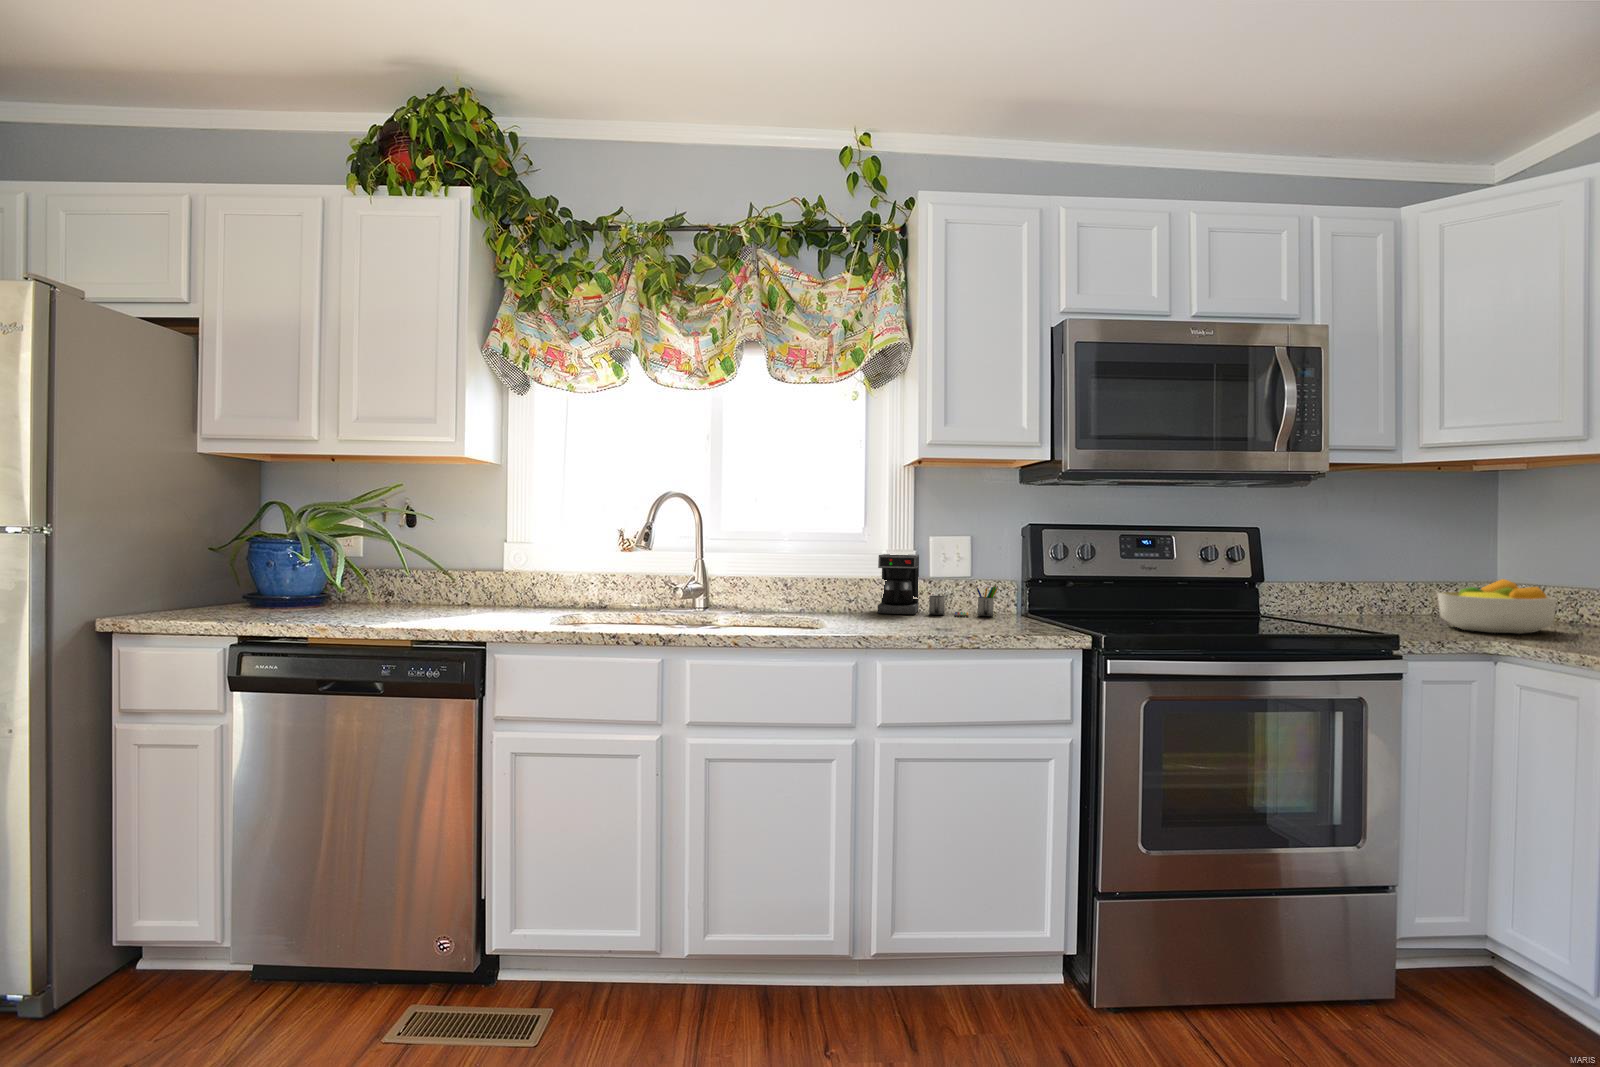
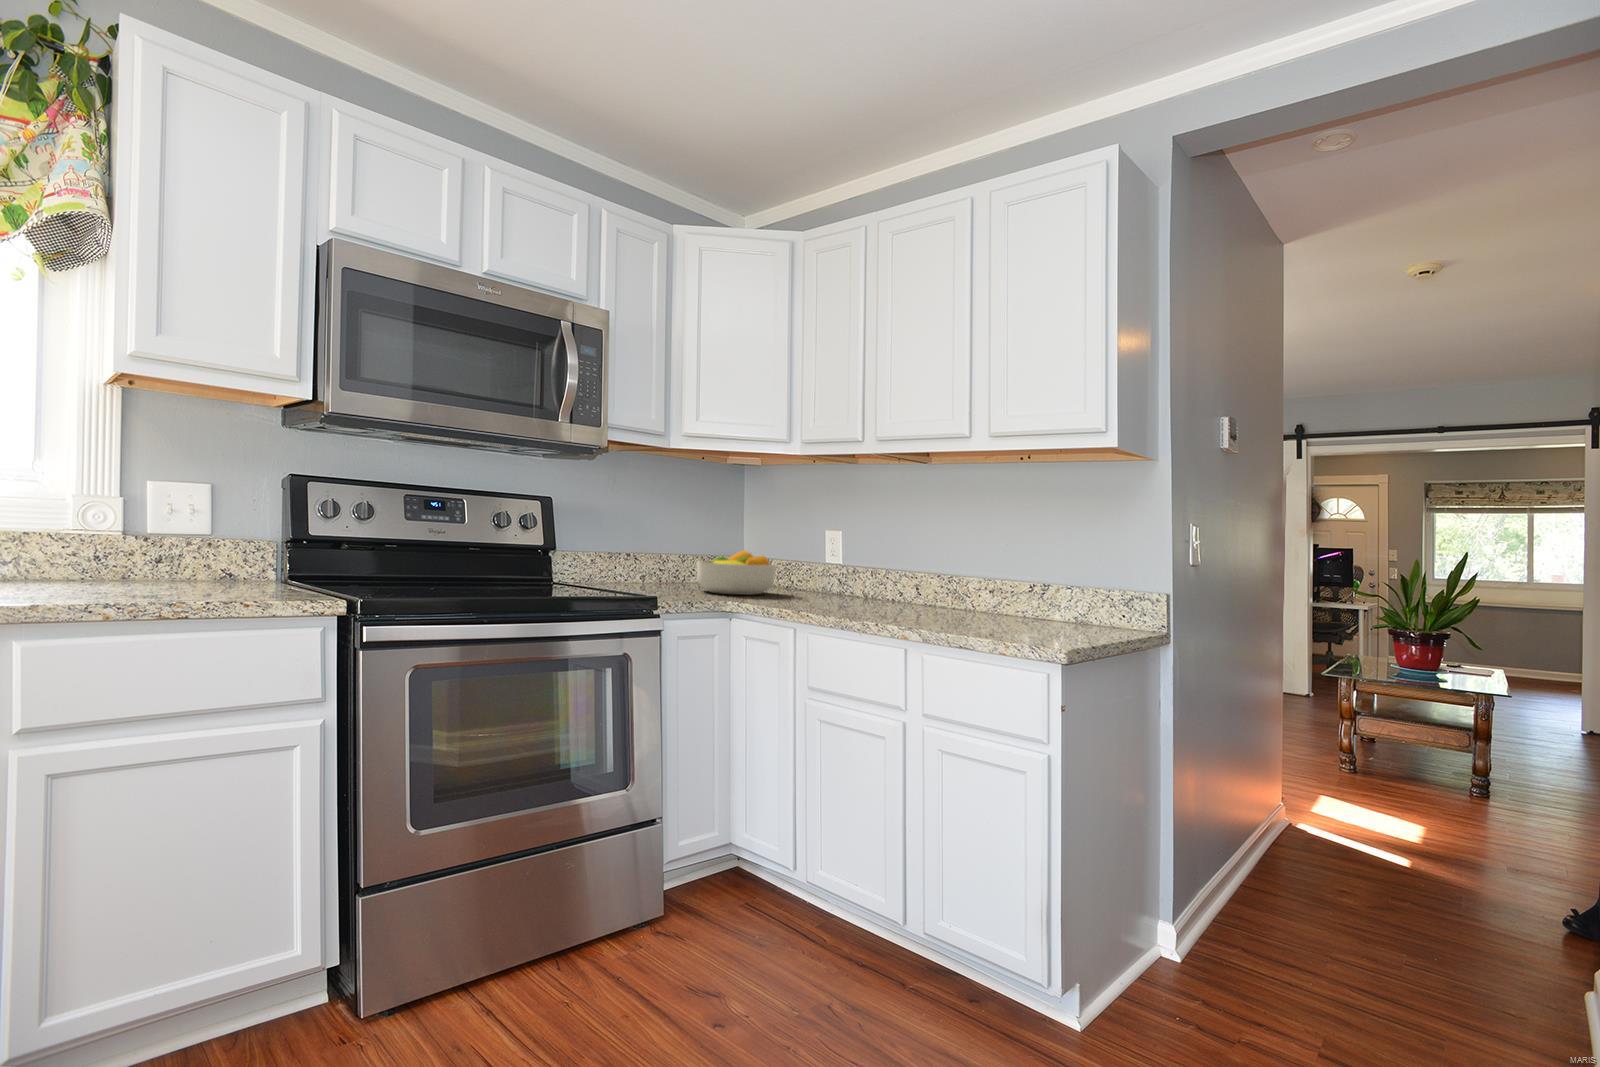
coffee maker: present [878,554,998,616] -> none [51,501,246,583]

